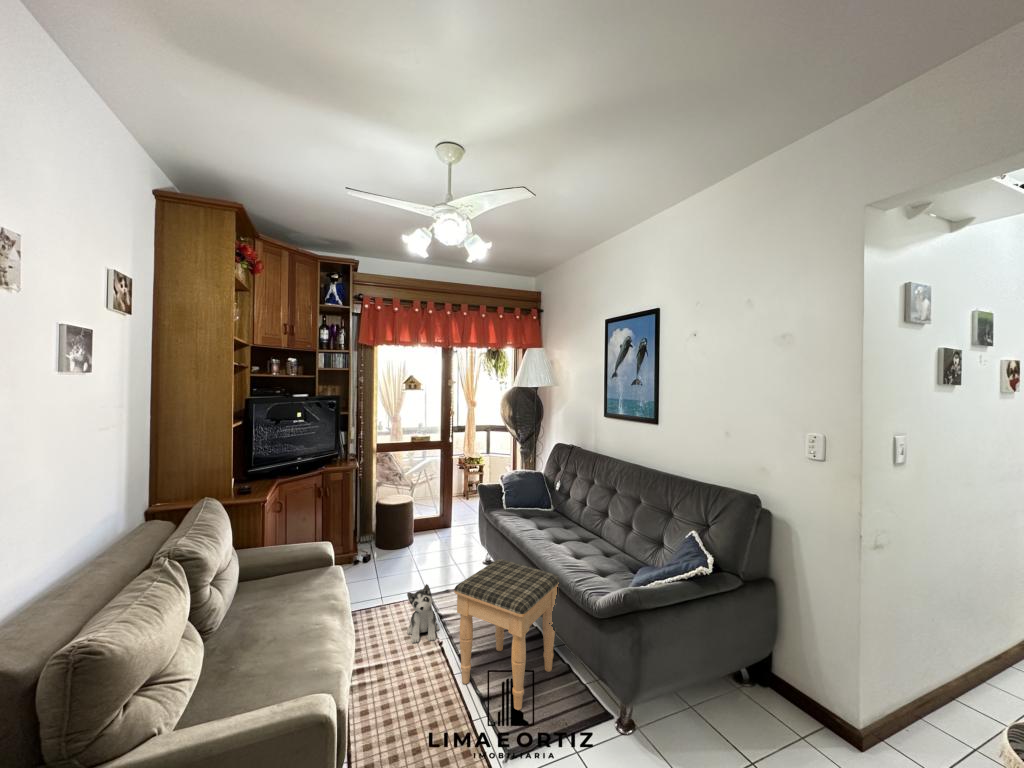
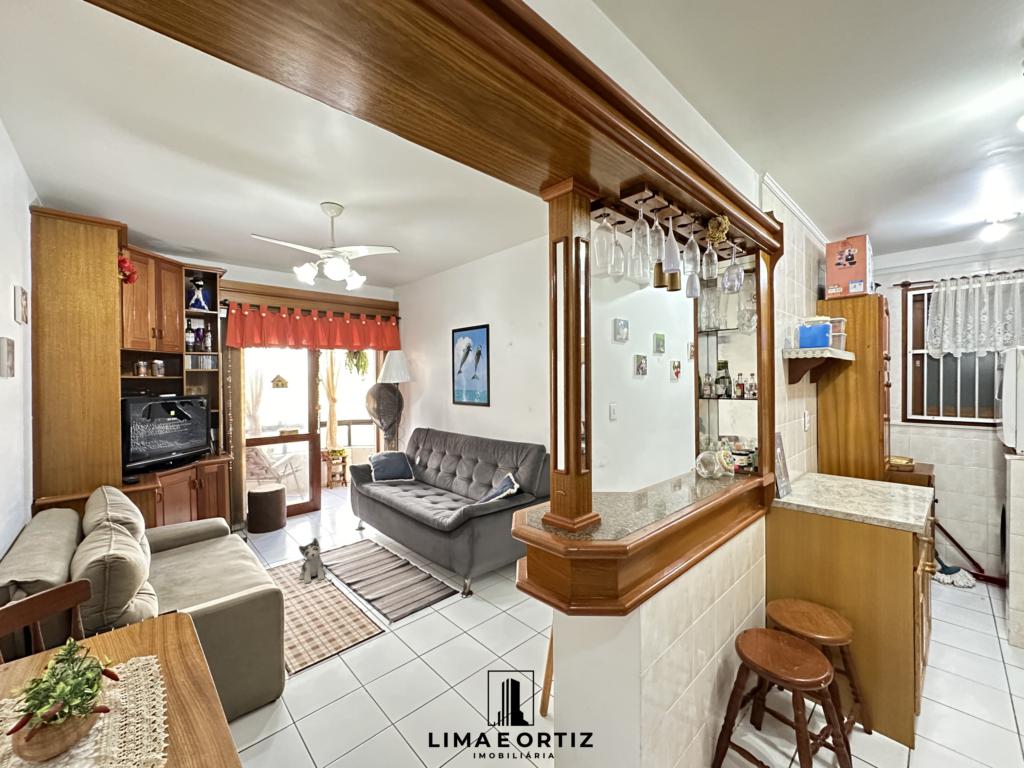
footstool: present [454,559,559,710] -> none [344,509,422,601]

